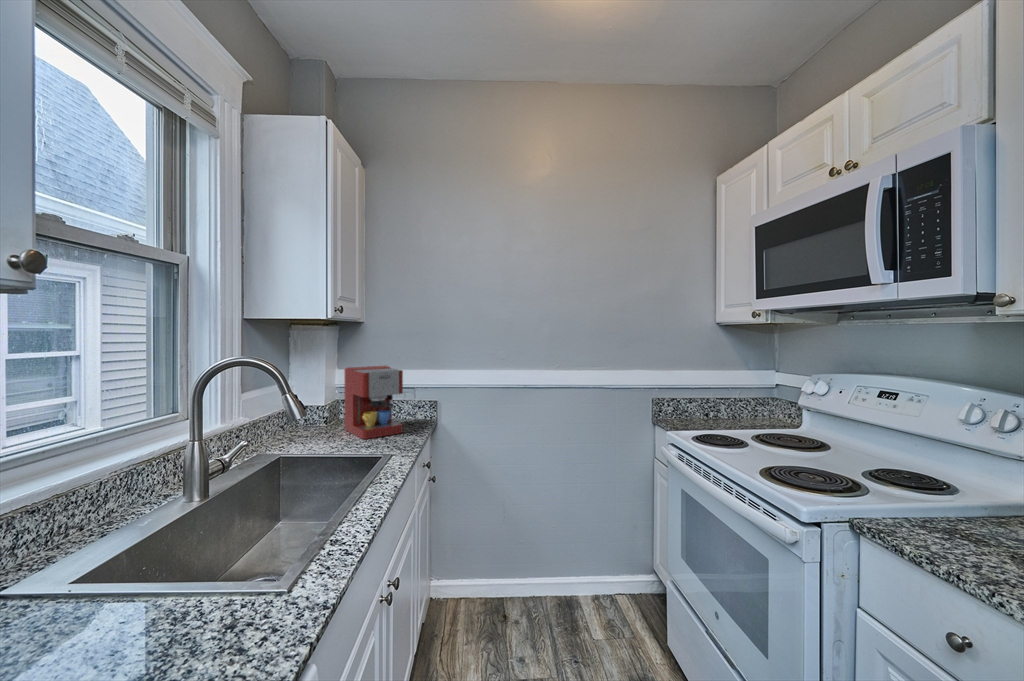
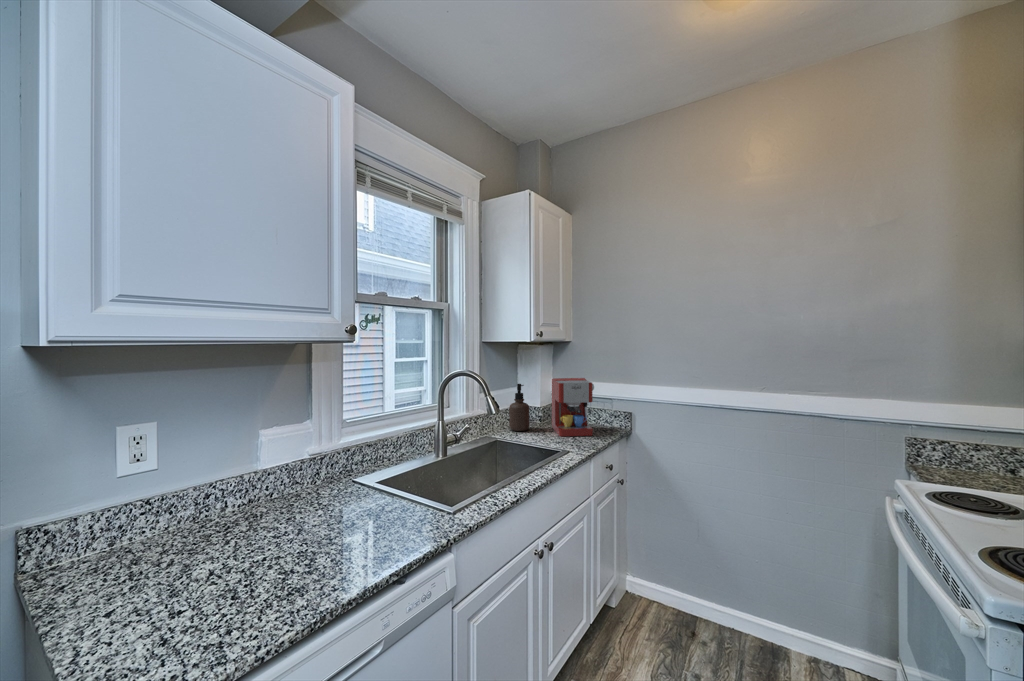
soap dispenser: none [287,377,317,441] -> present [509,384,530,431]

